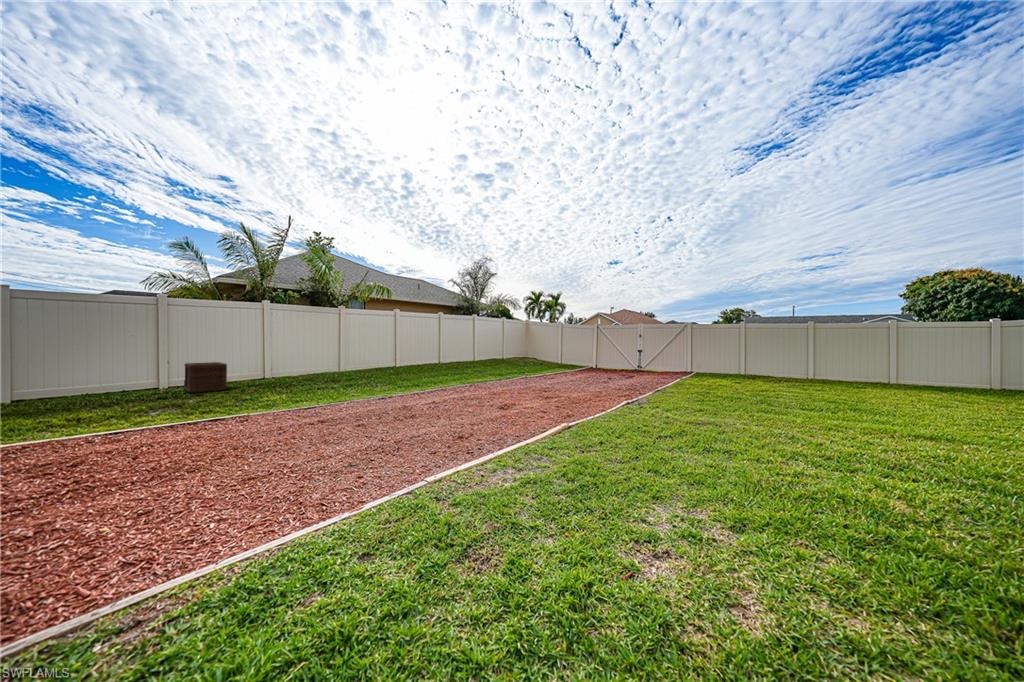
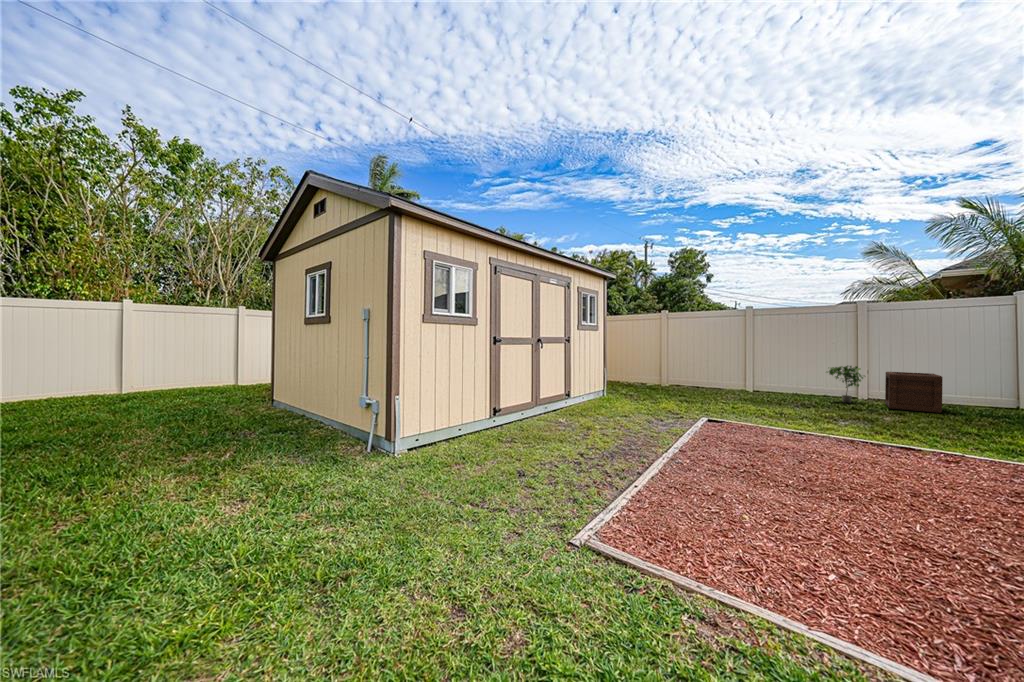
potted plant: none [126,360,168,395] -> present [829,366,863,403]

